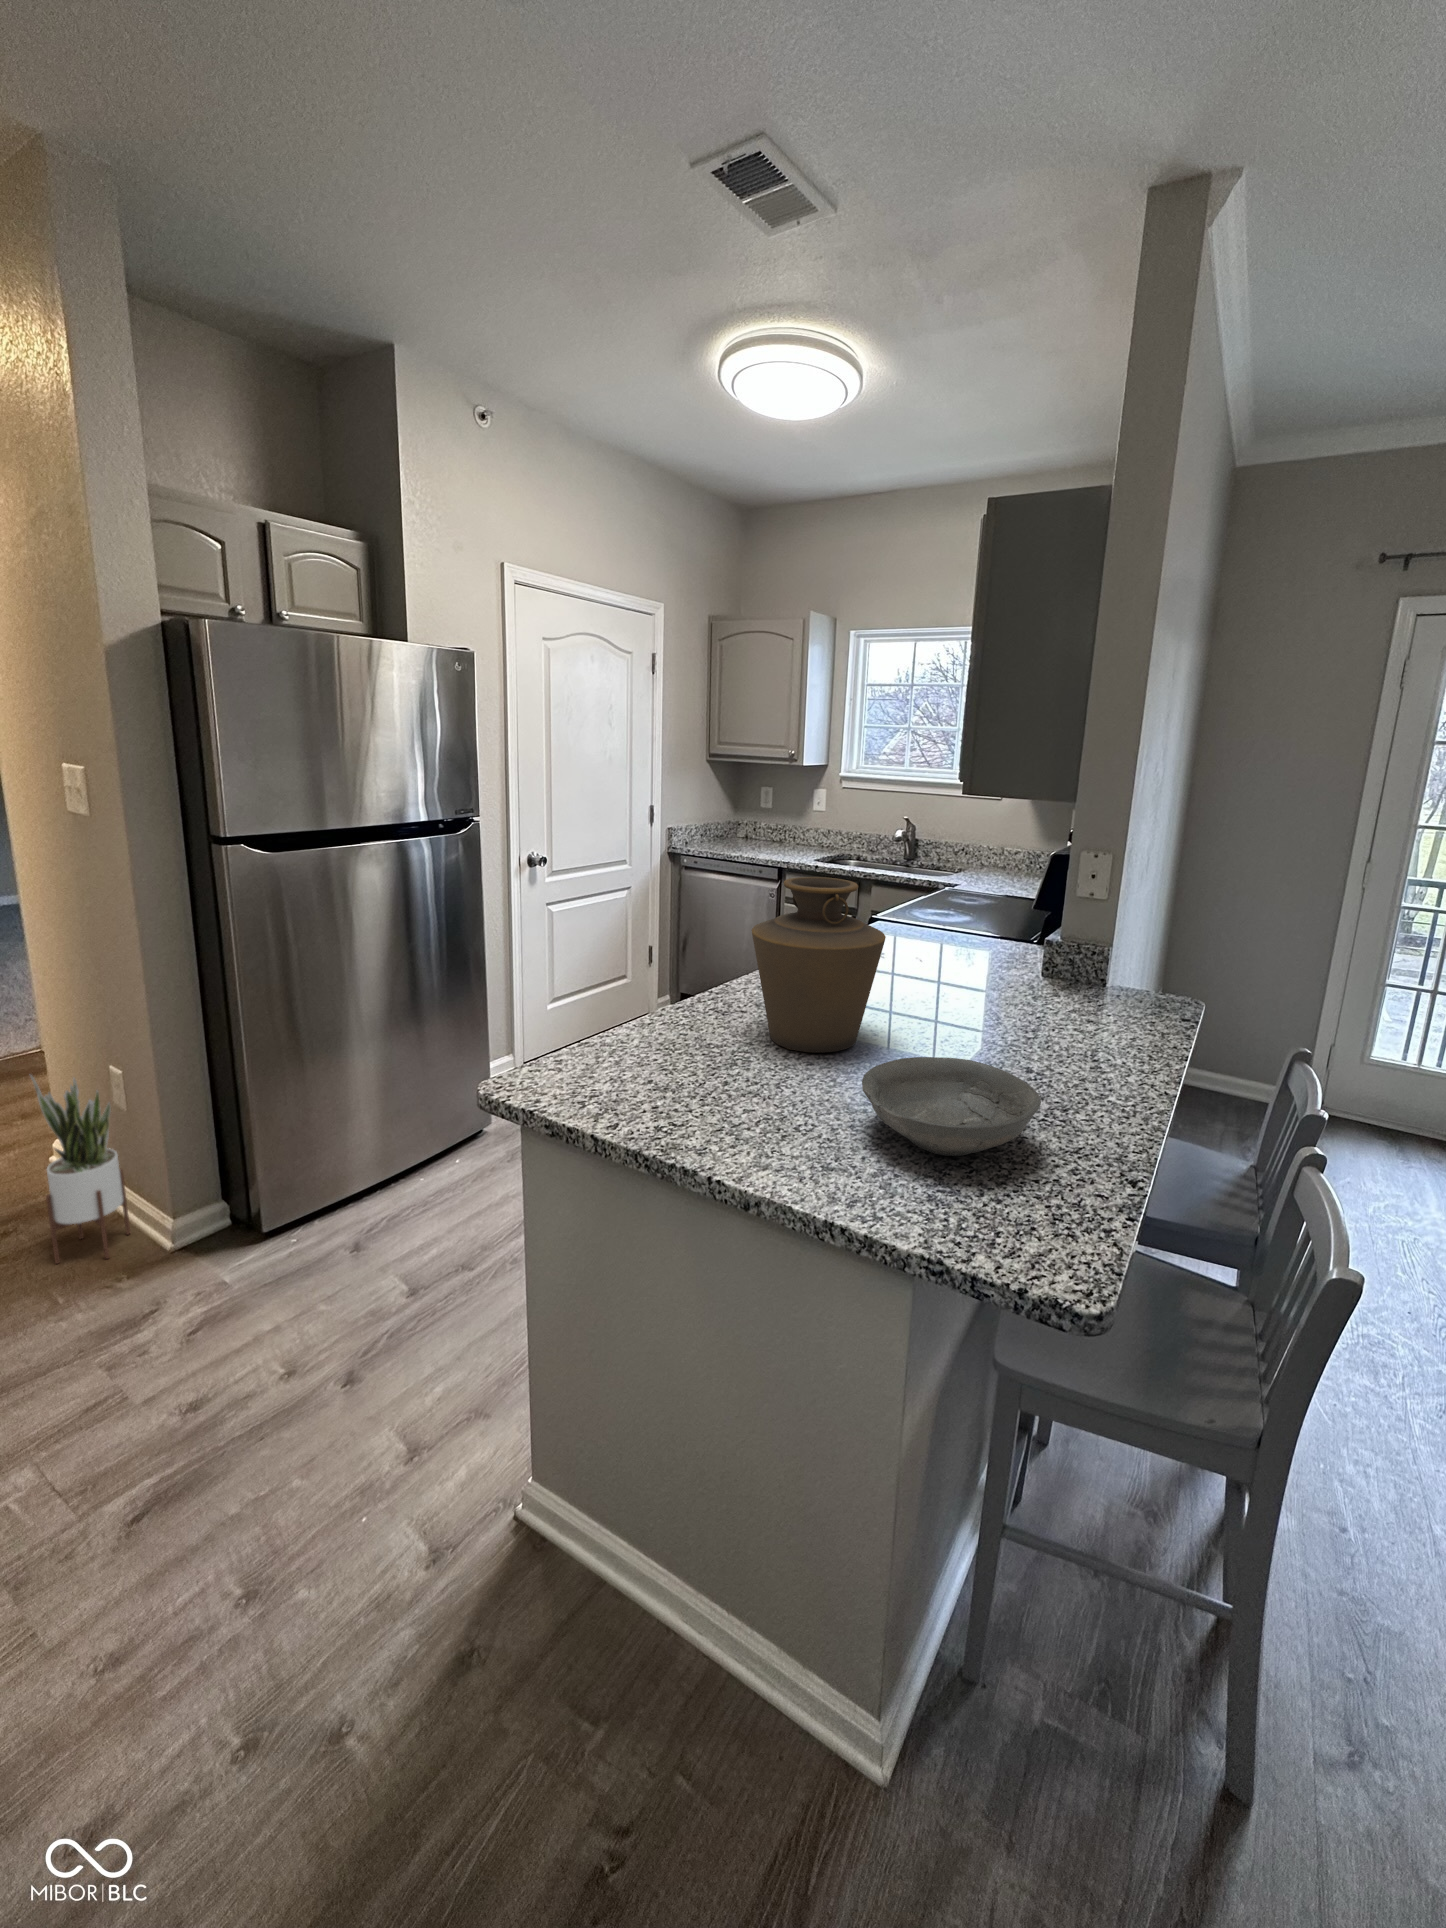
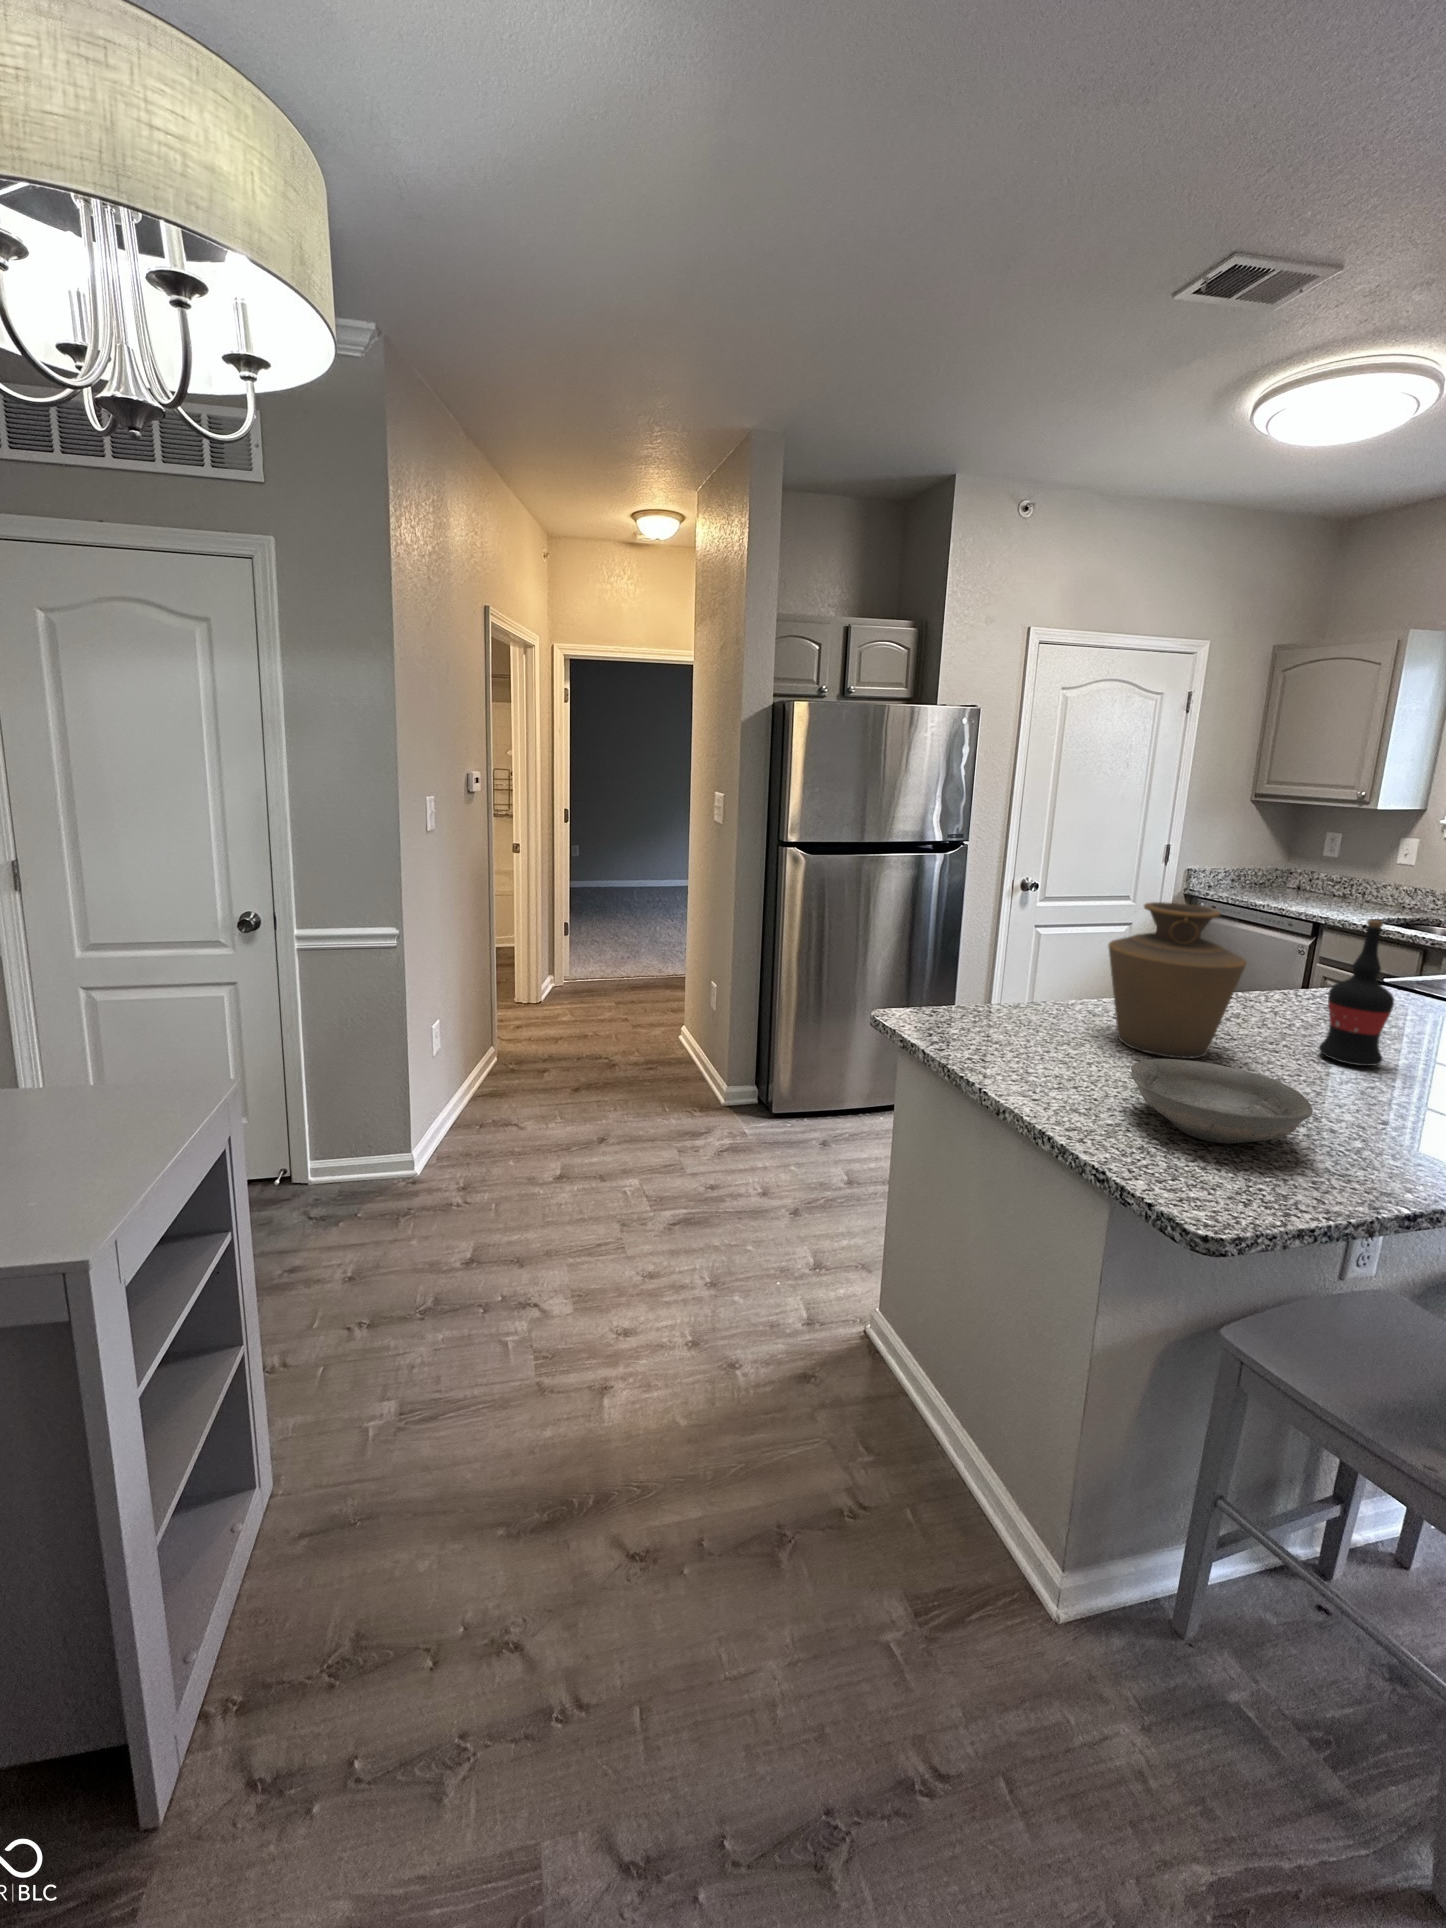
wine bottle: none [915,871,969,1012] -> present [1319,920,1394,1066]
potted plant: present [31,1076,130,1264] -> none [670,975,709,1098]

